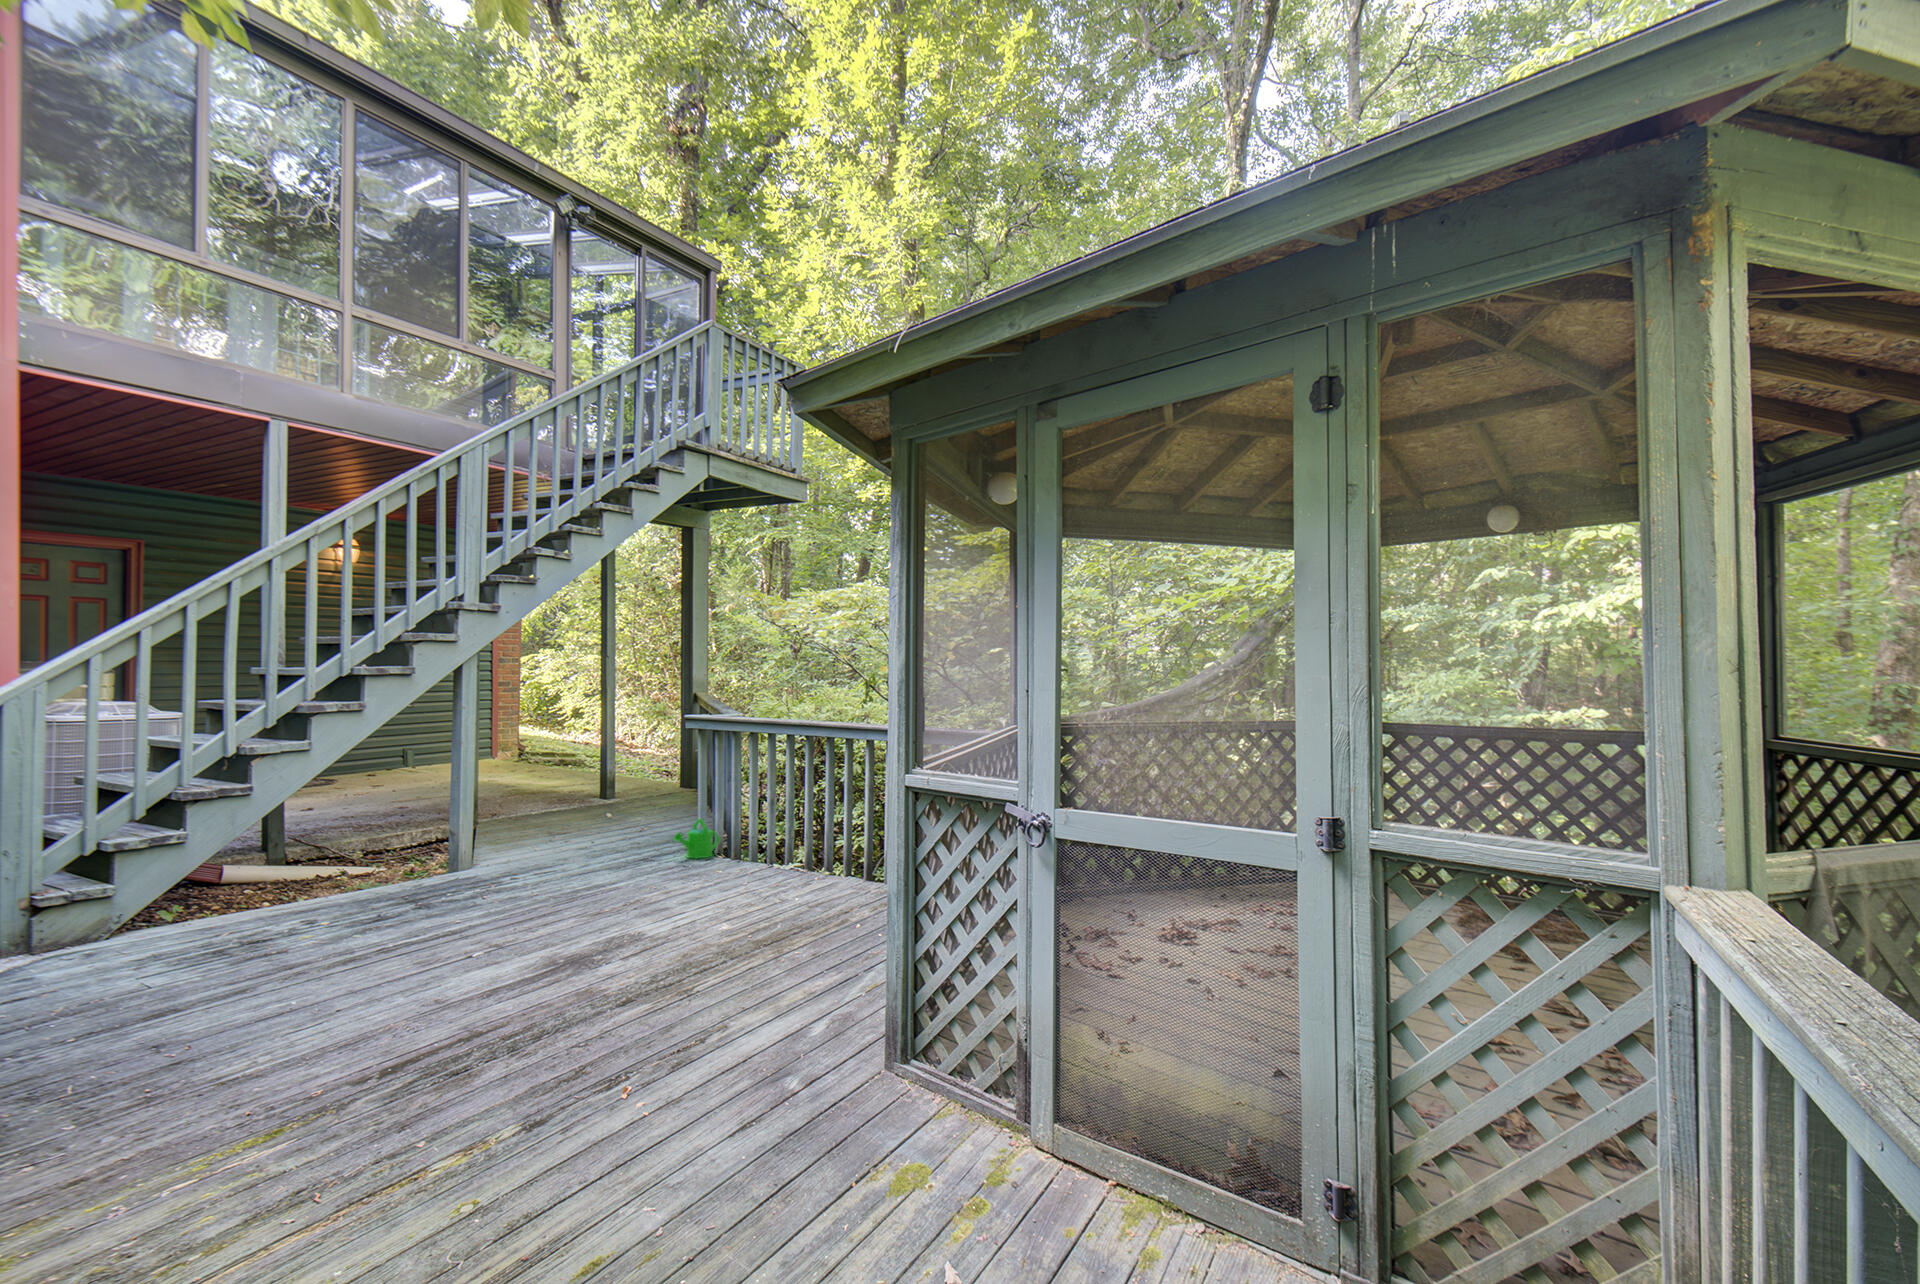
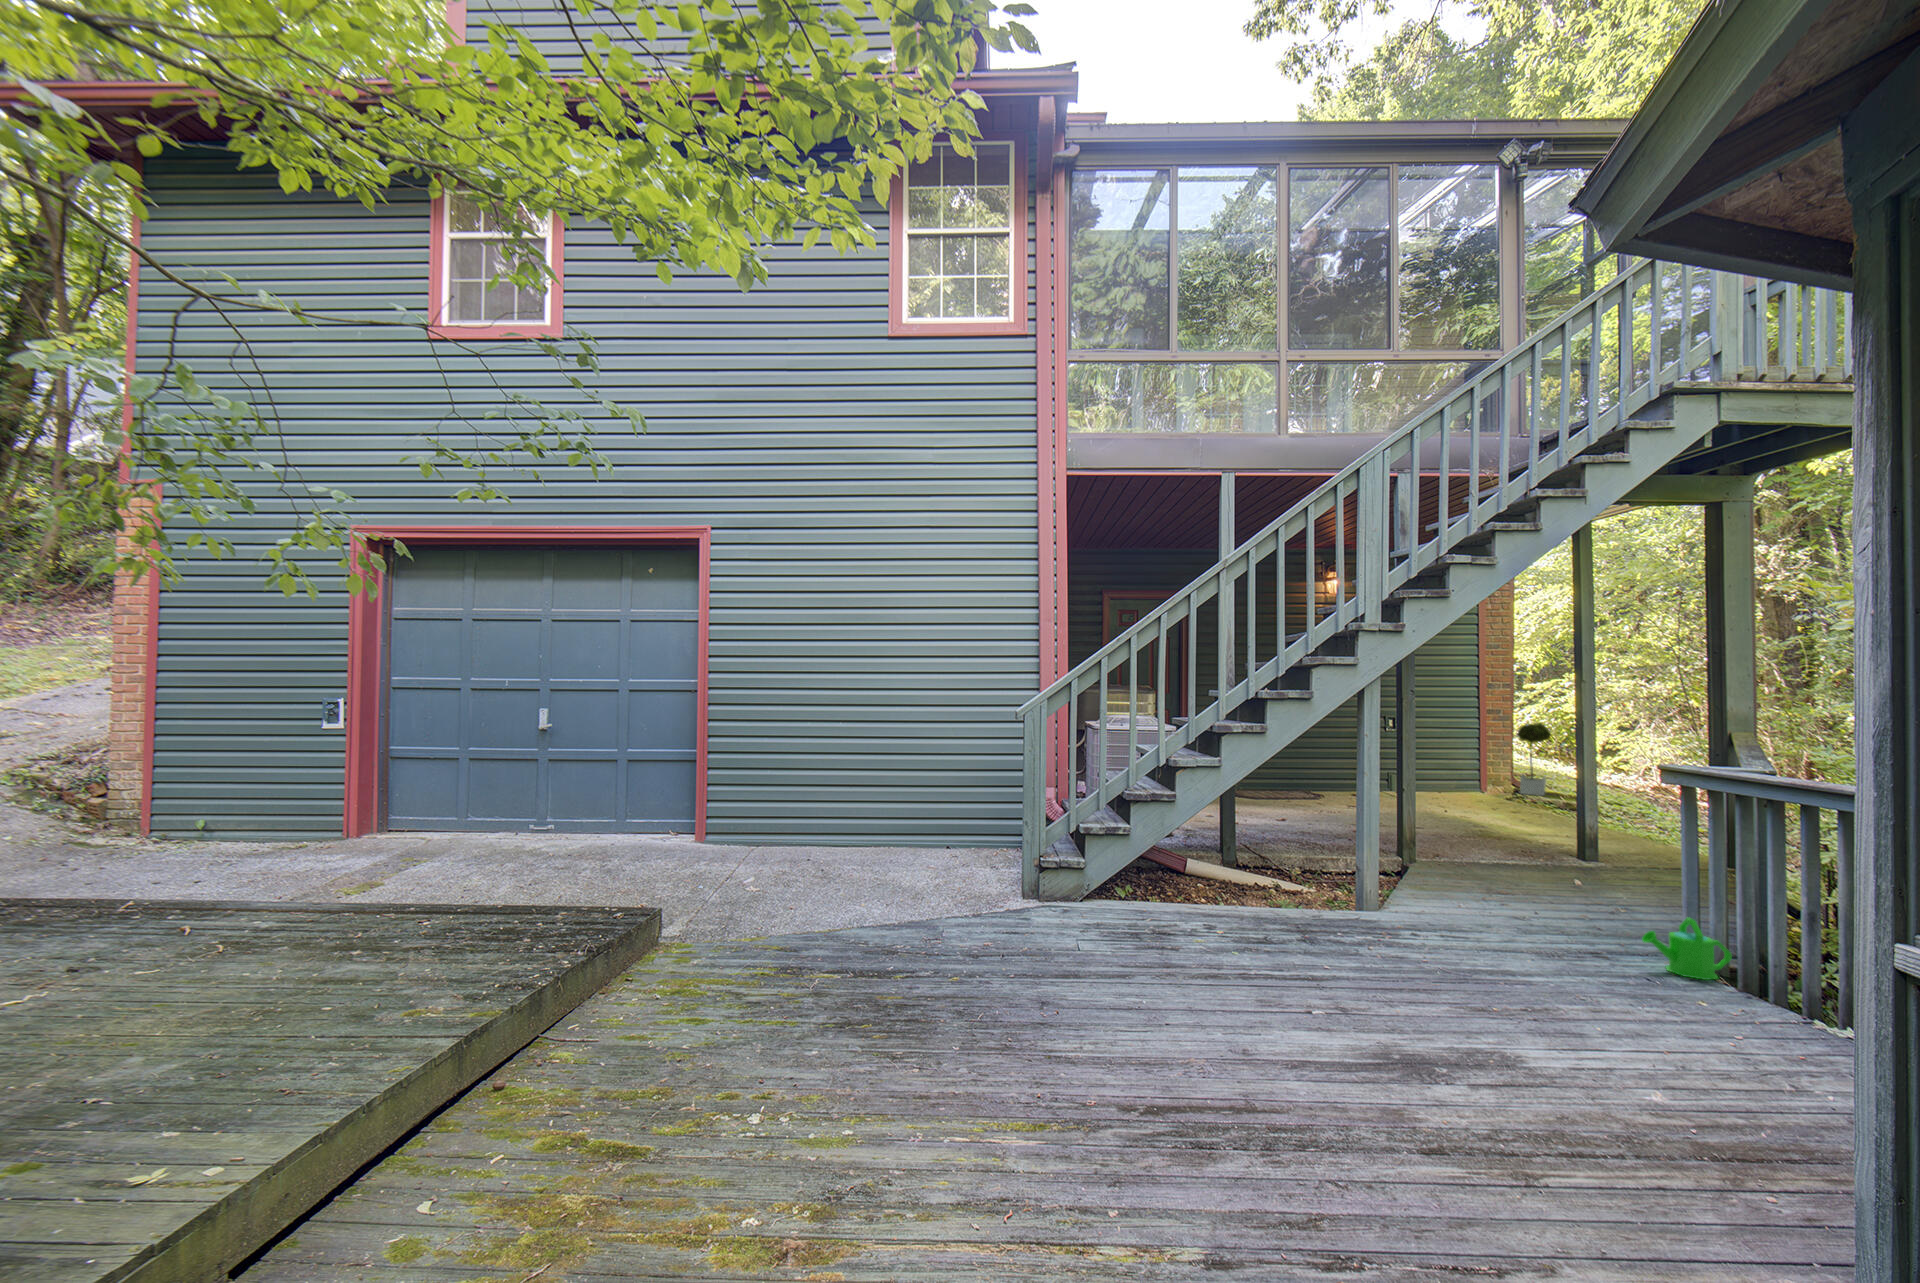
potted tree: none [517,695,546,760] -> present [1517,723,1551,796]

